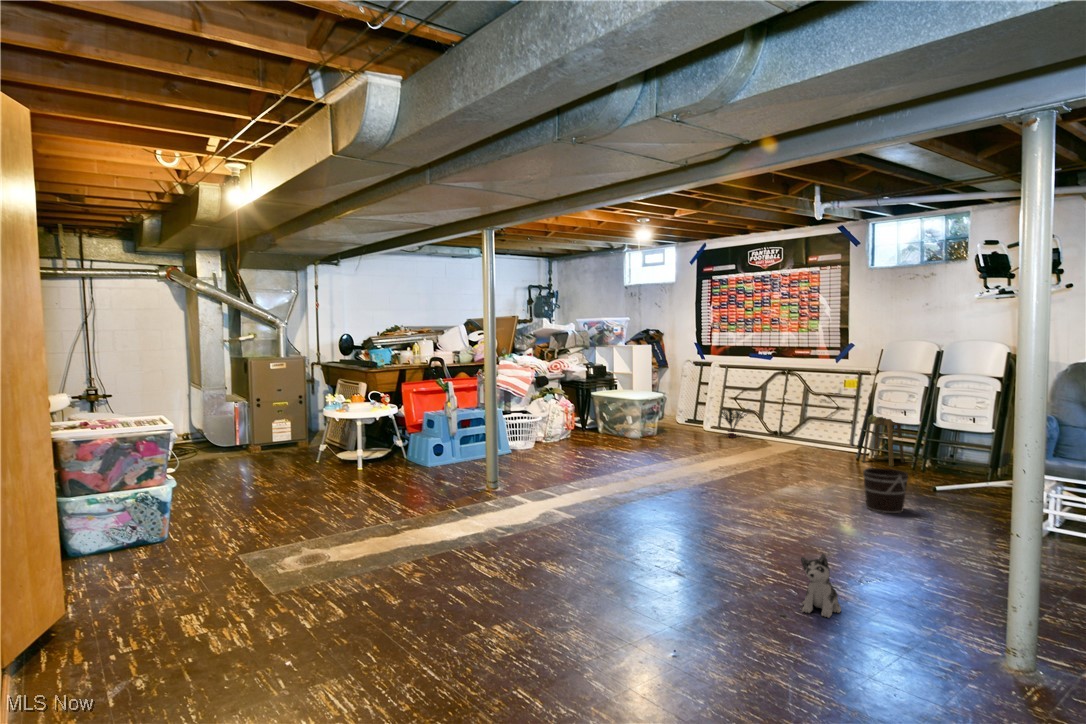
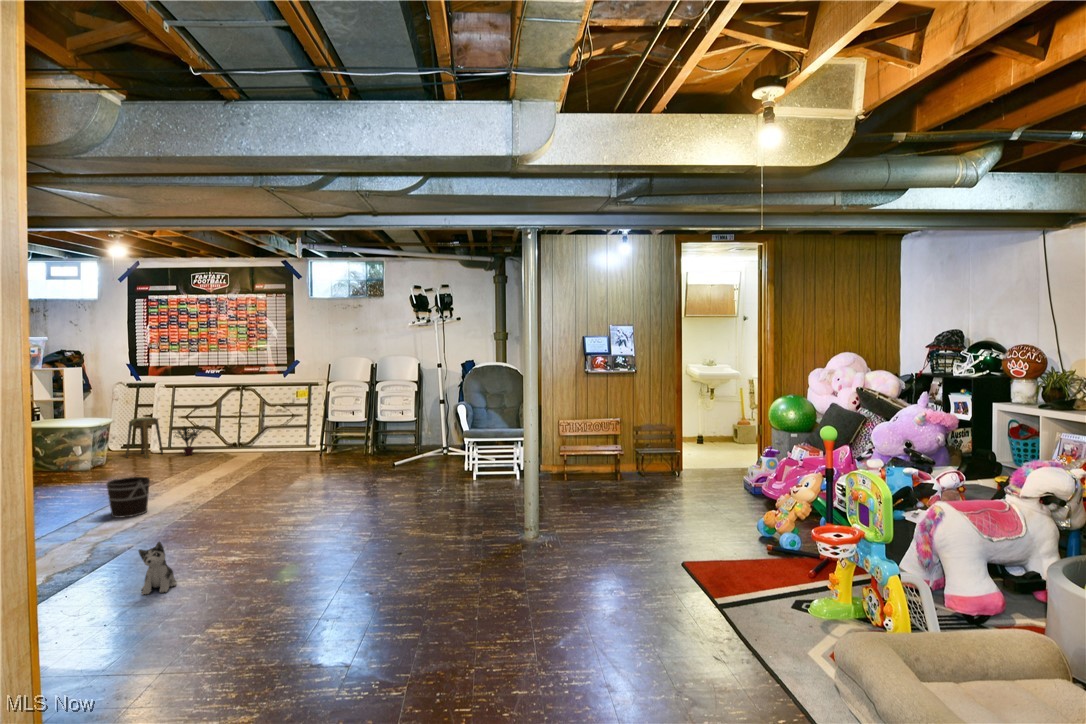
stool: present [862,415,904,466] -> present [126,418,163,458]
bucket: present [863,467,908,513] -> present [107,477,150,518]
plush toy: present [801,554,841,618] -> present [139,542,177,595]

